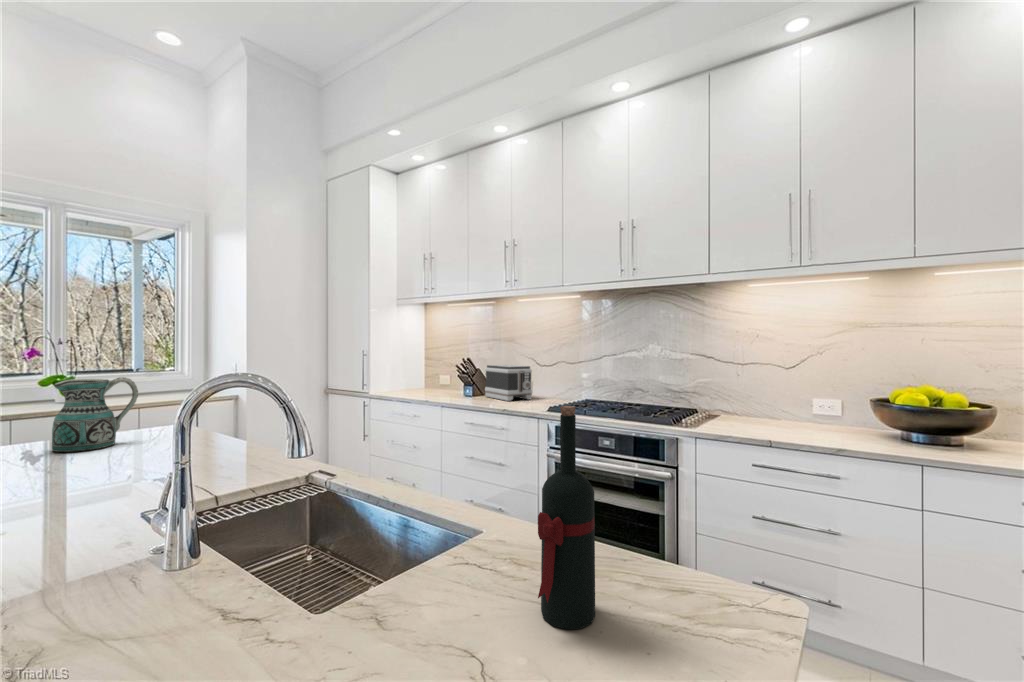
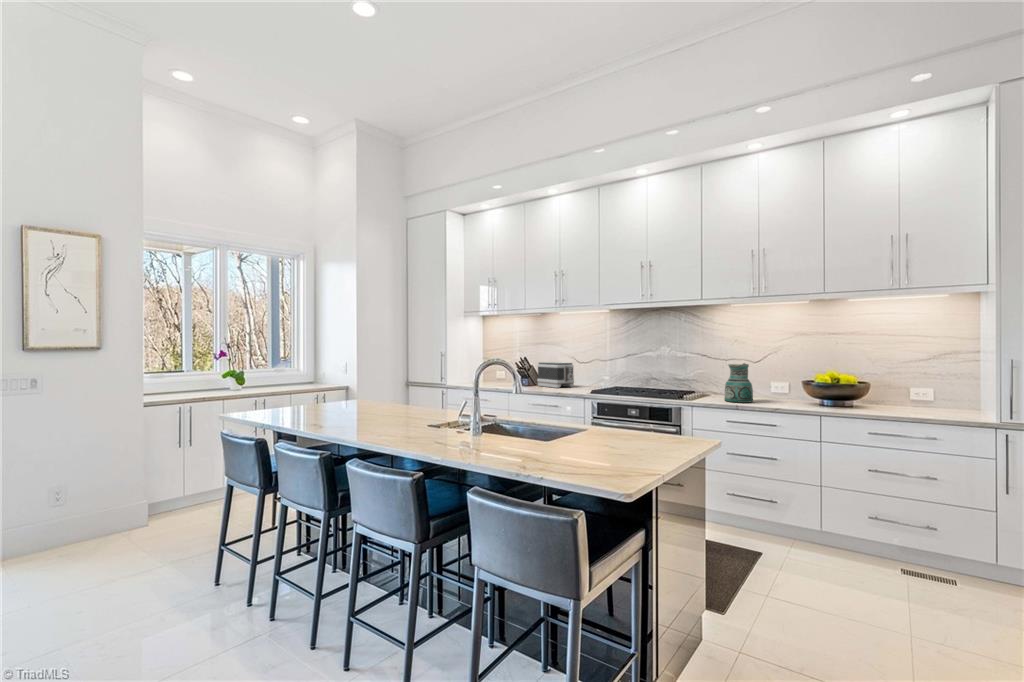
ceramic pitcher: present [52,377,138,452] -> present [724,363,753,403]
wine bottle: present [538,406,595,629] -> none [633,371,654,451]

